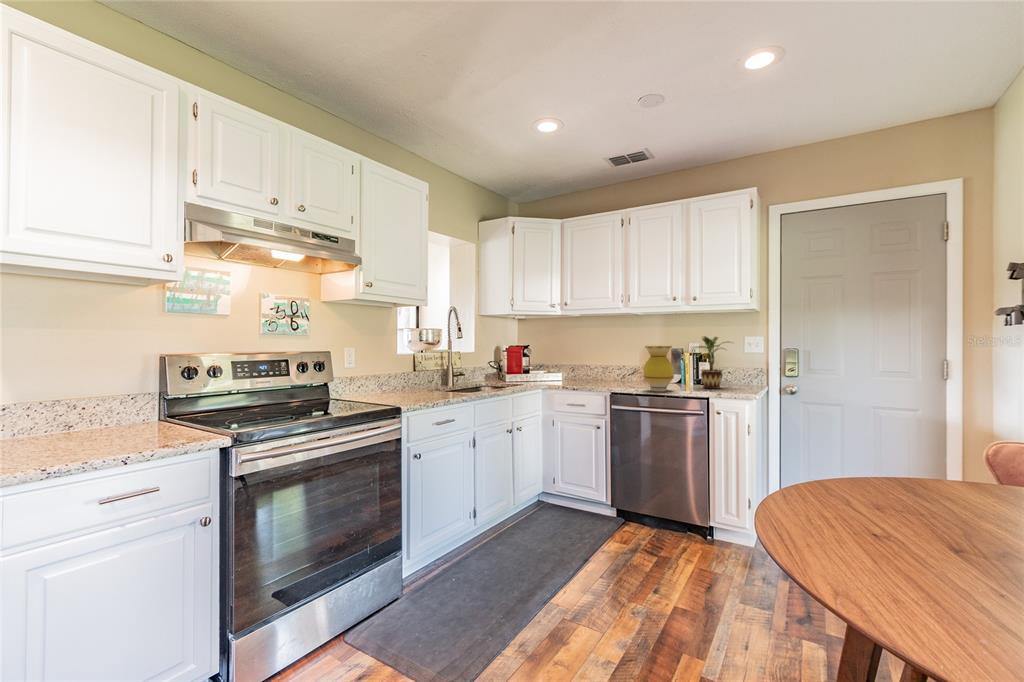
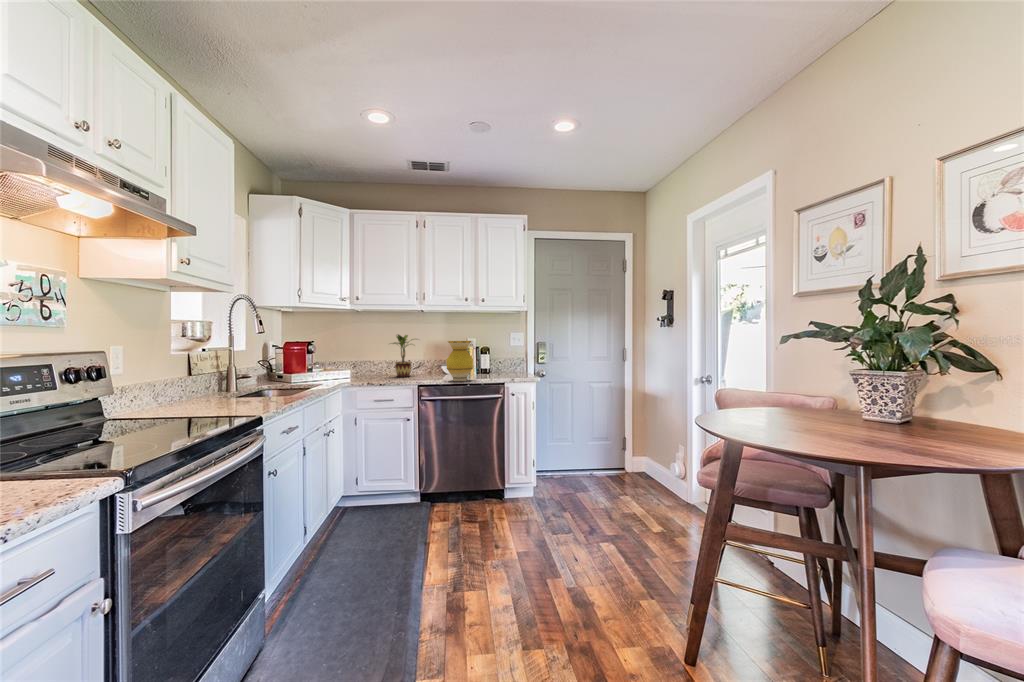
potted plant: present [697,336,726,388] -> present [393,335,412,377]

